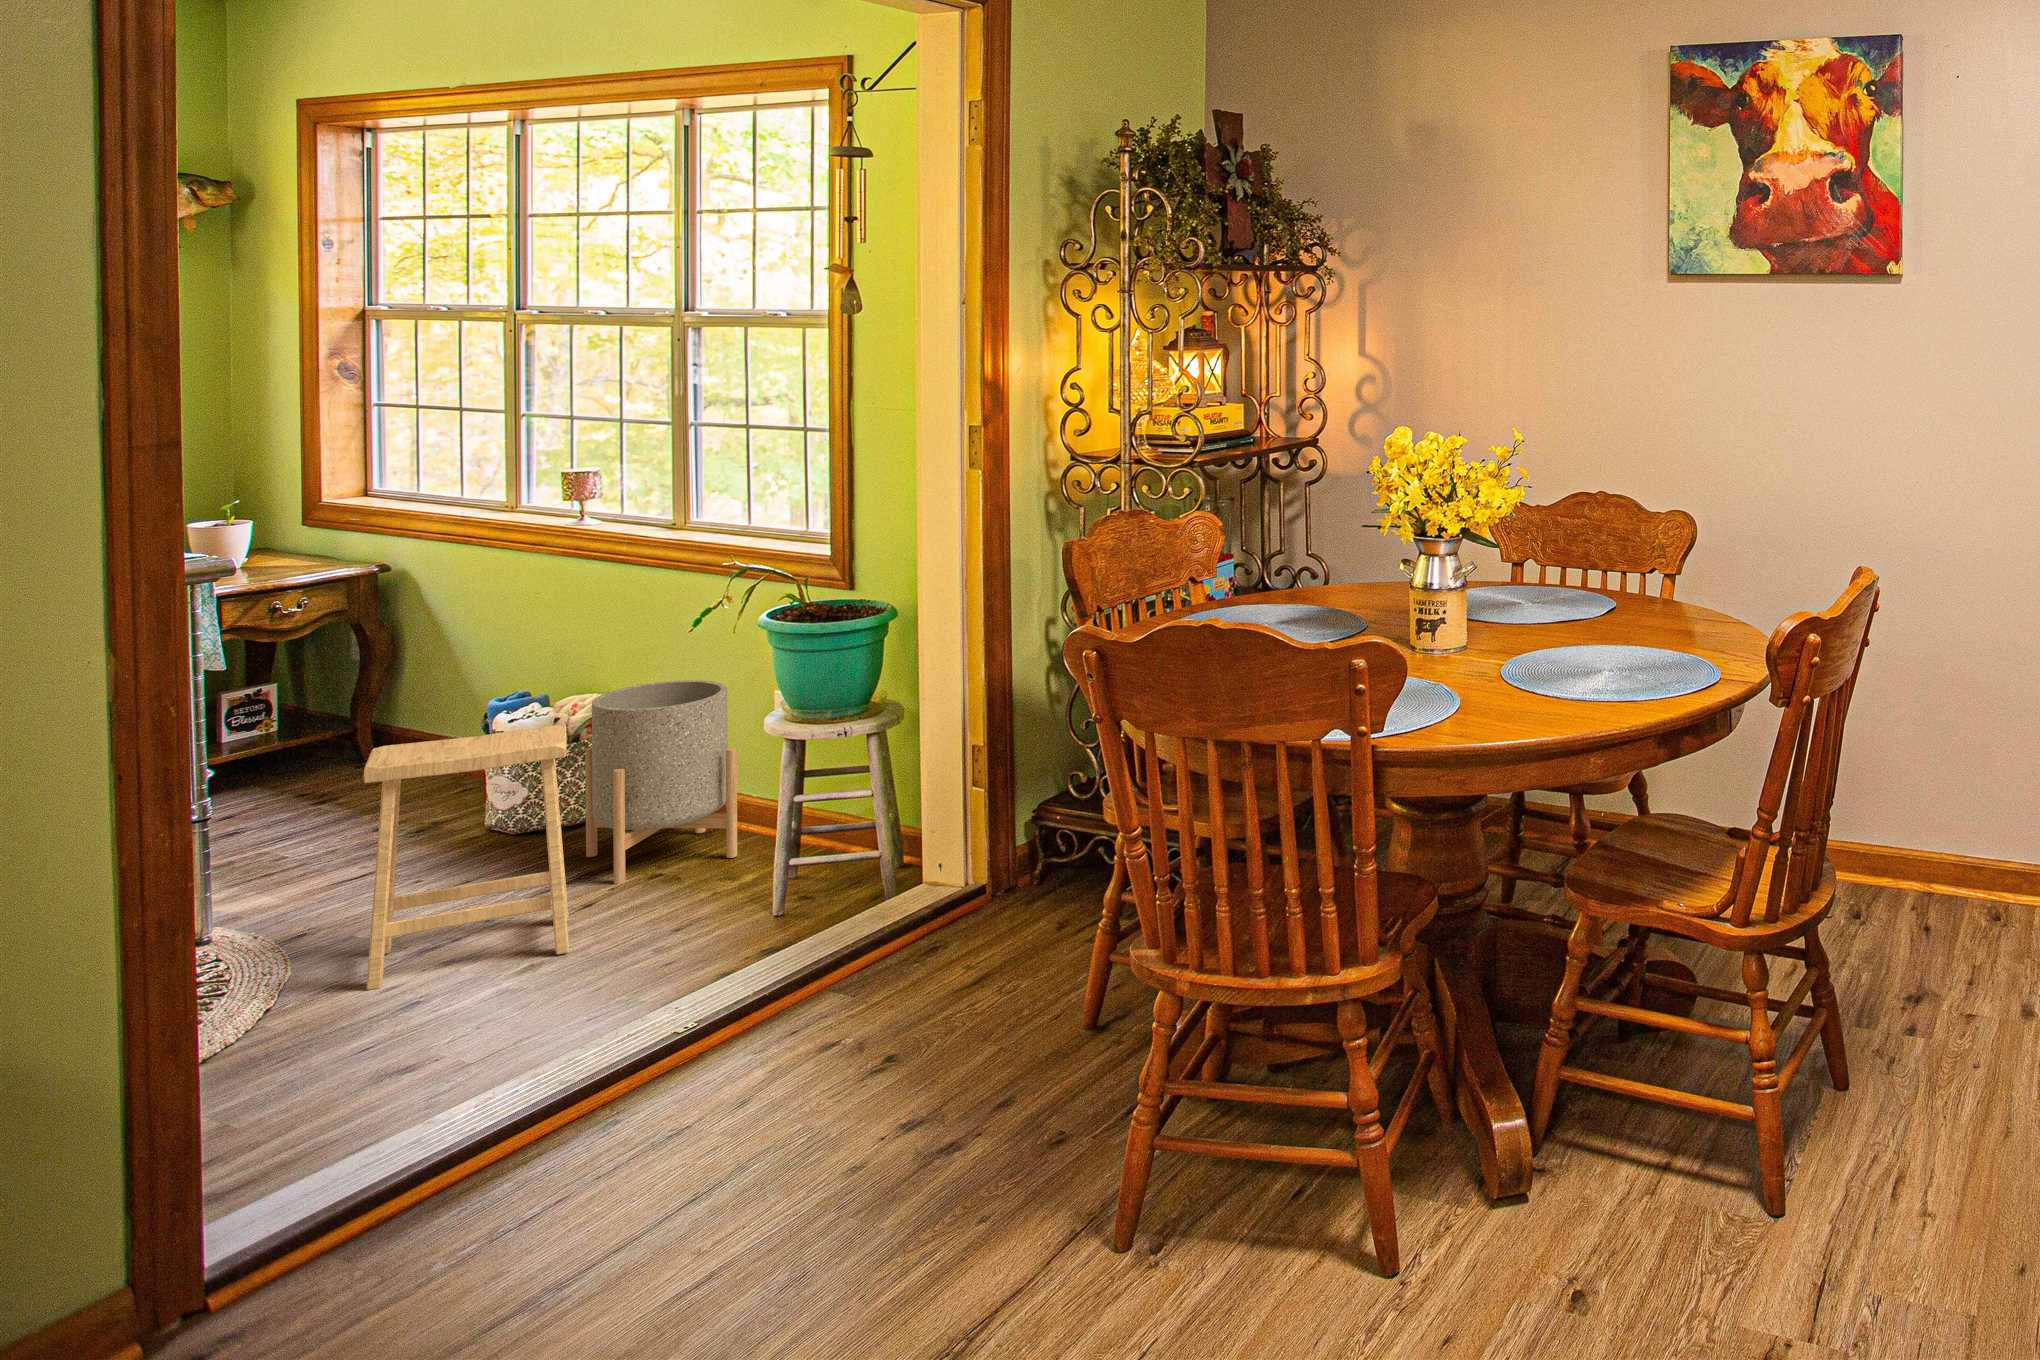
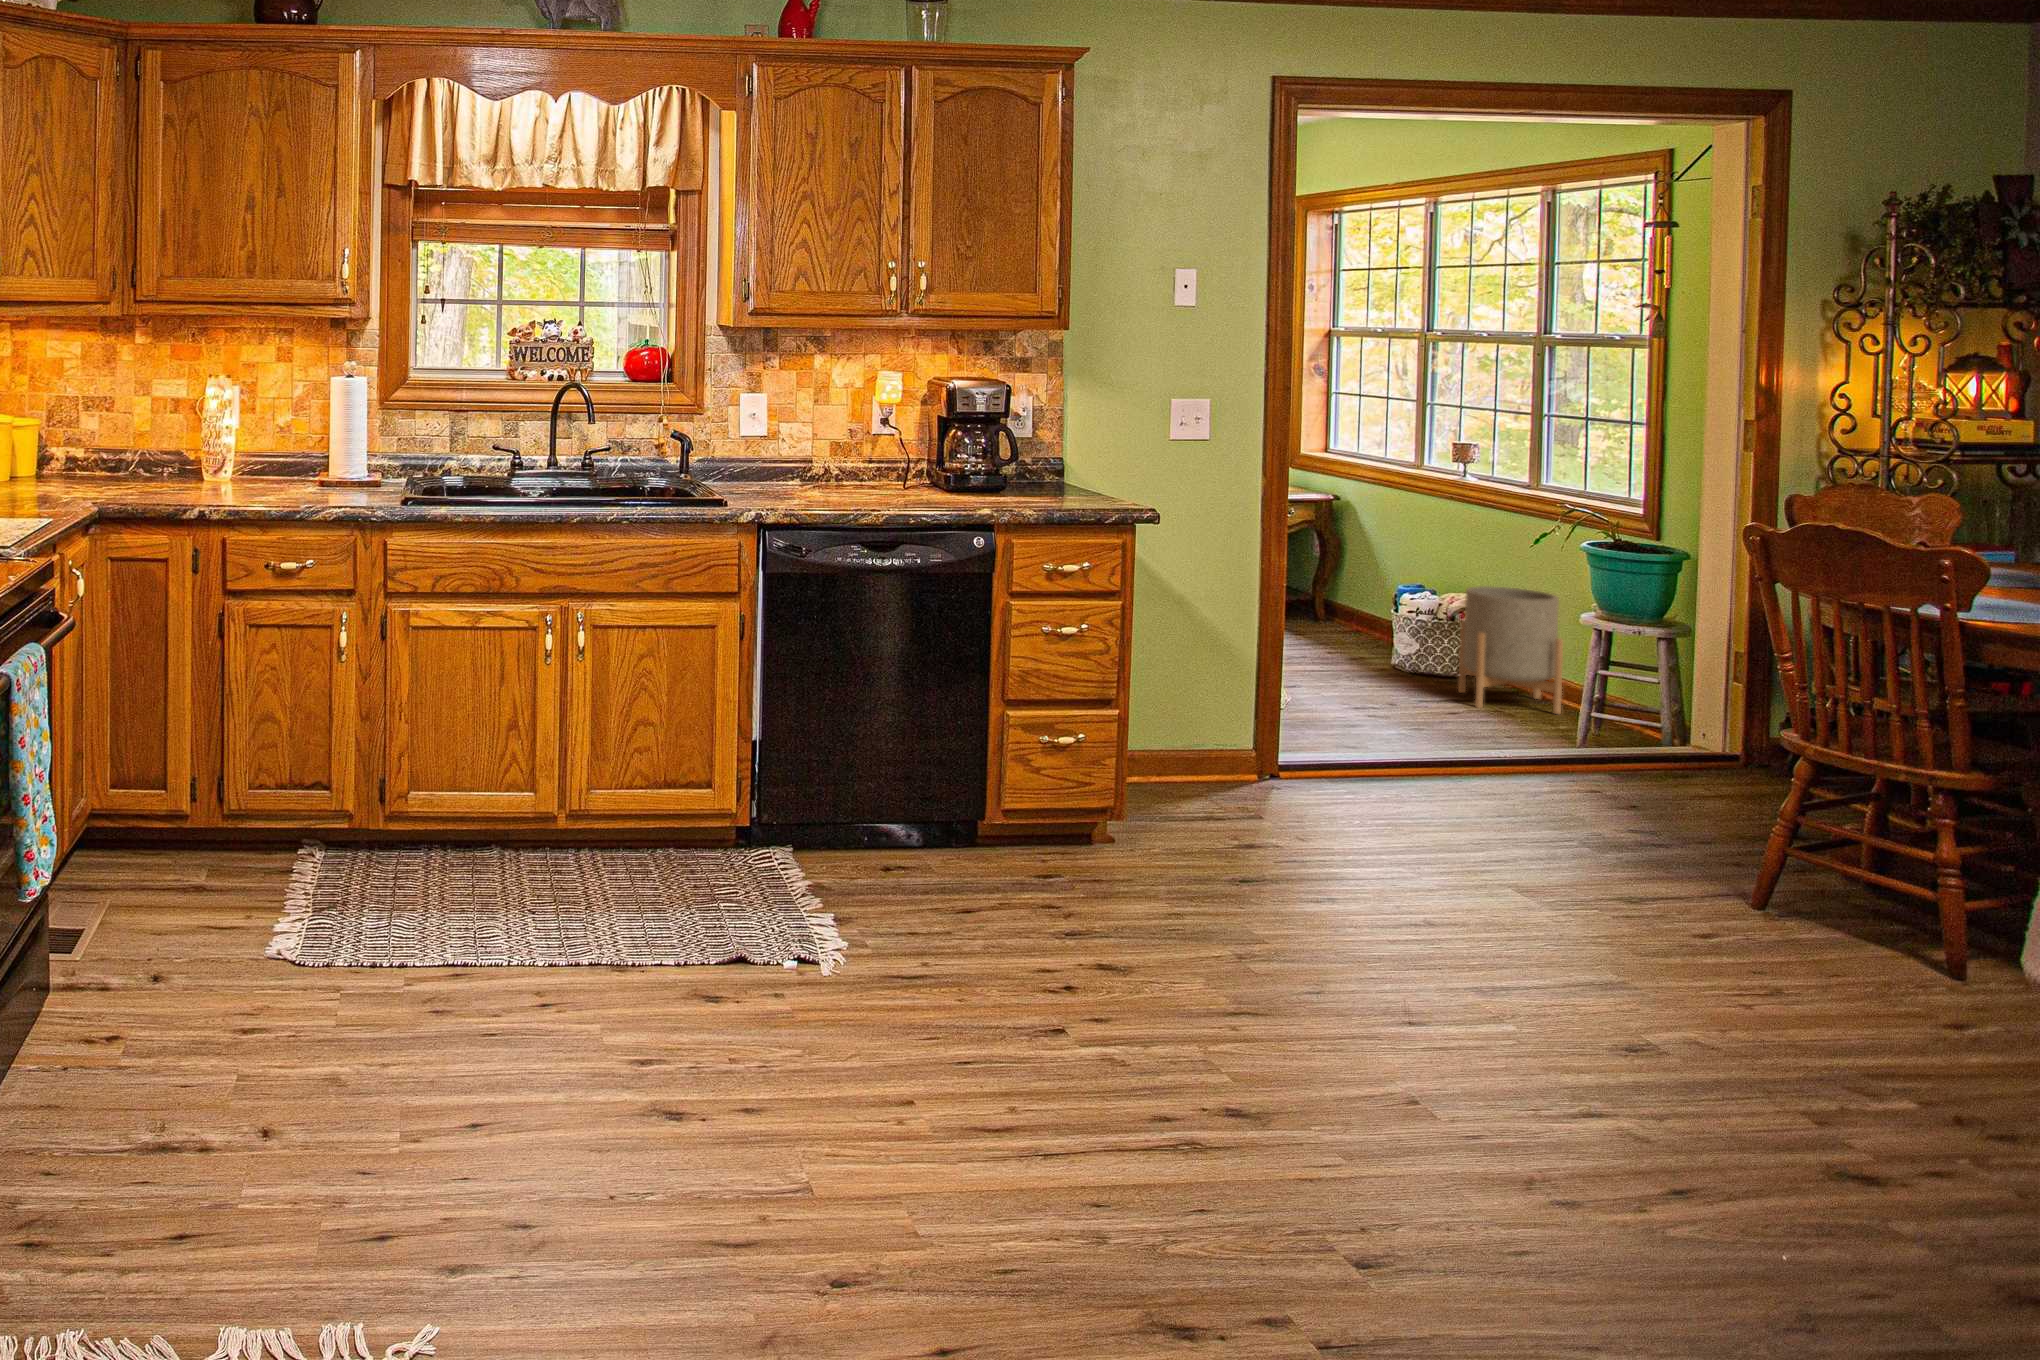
footstool: present [364,725,569,990] -> none [1336,581,1450,725]

